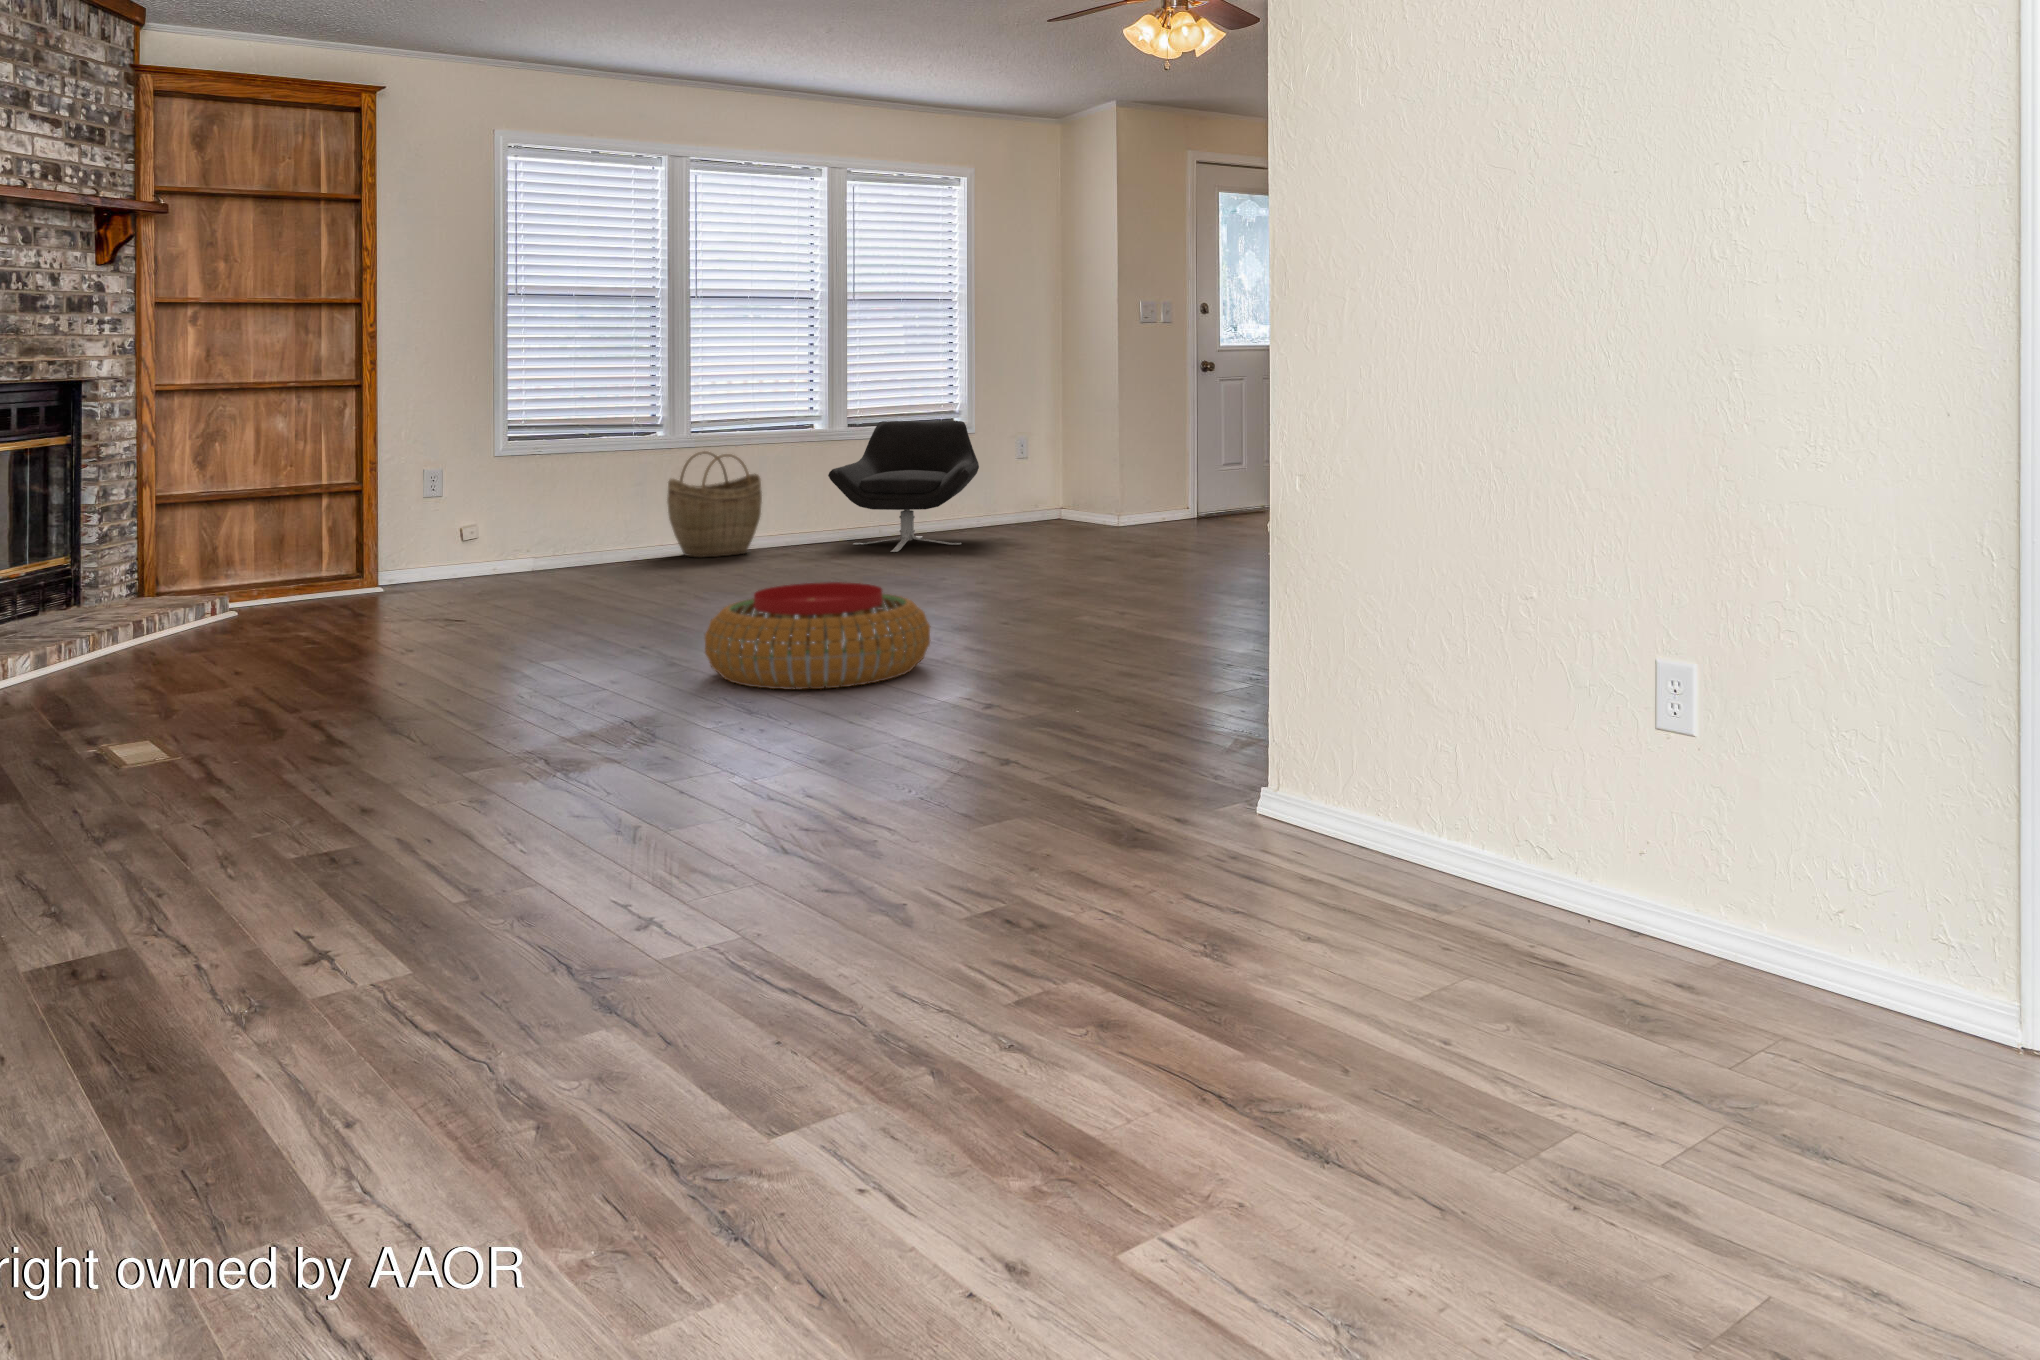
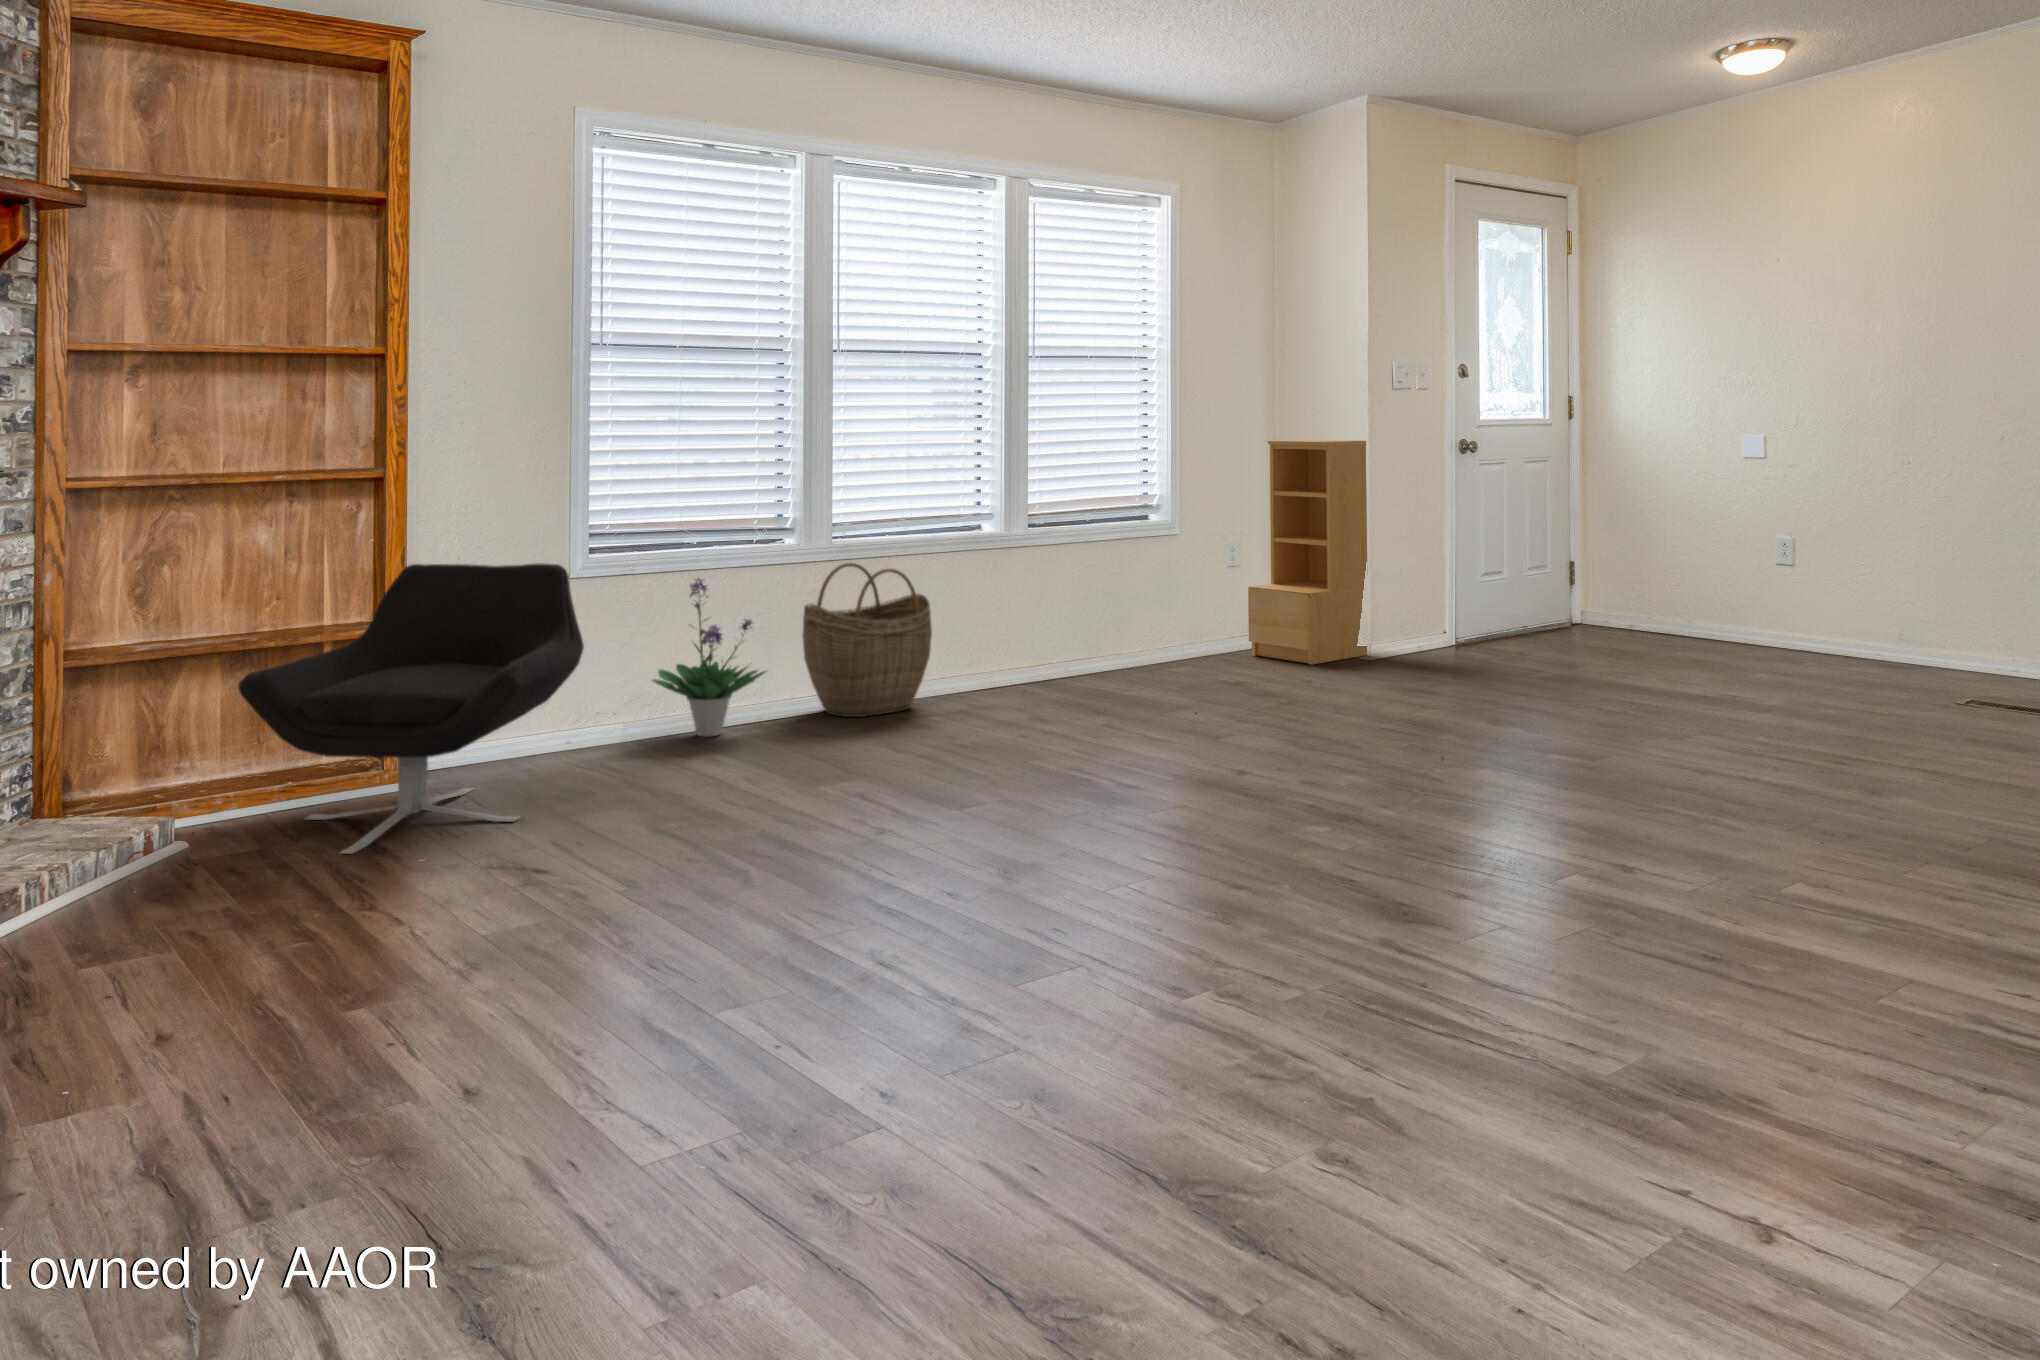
bookshelf: none [1026,366,1116,531] -> present [1248,440,1367,665]
lounge chair: present [828,421,979,552] -> present [238,563,584,854]
potted plant: none [552,458,638,566] -> present [653,578,767,737]
pouf: present [705,582,930,689] -> none [1070,867,1510,1145]

